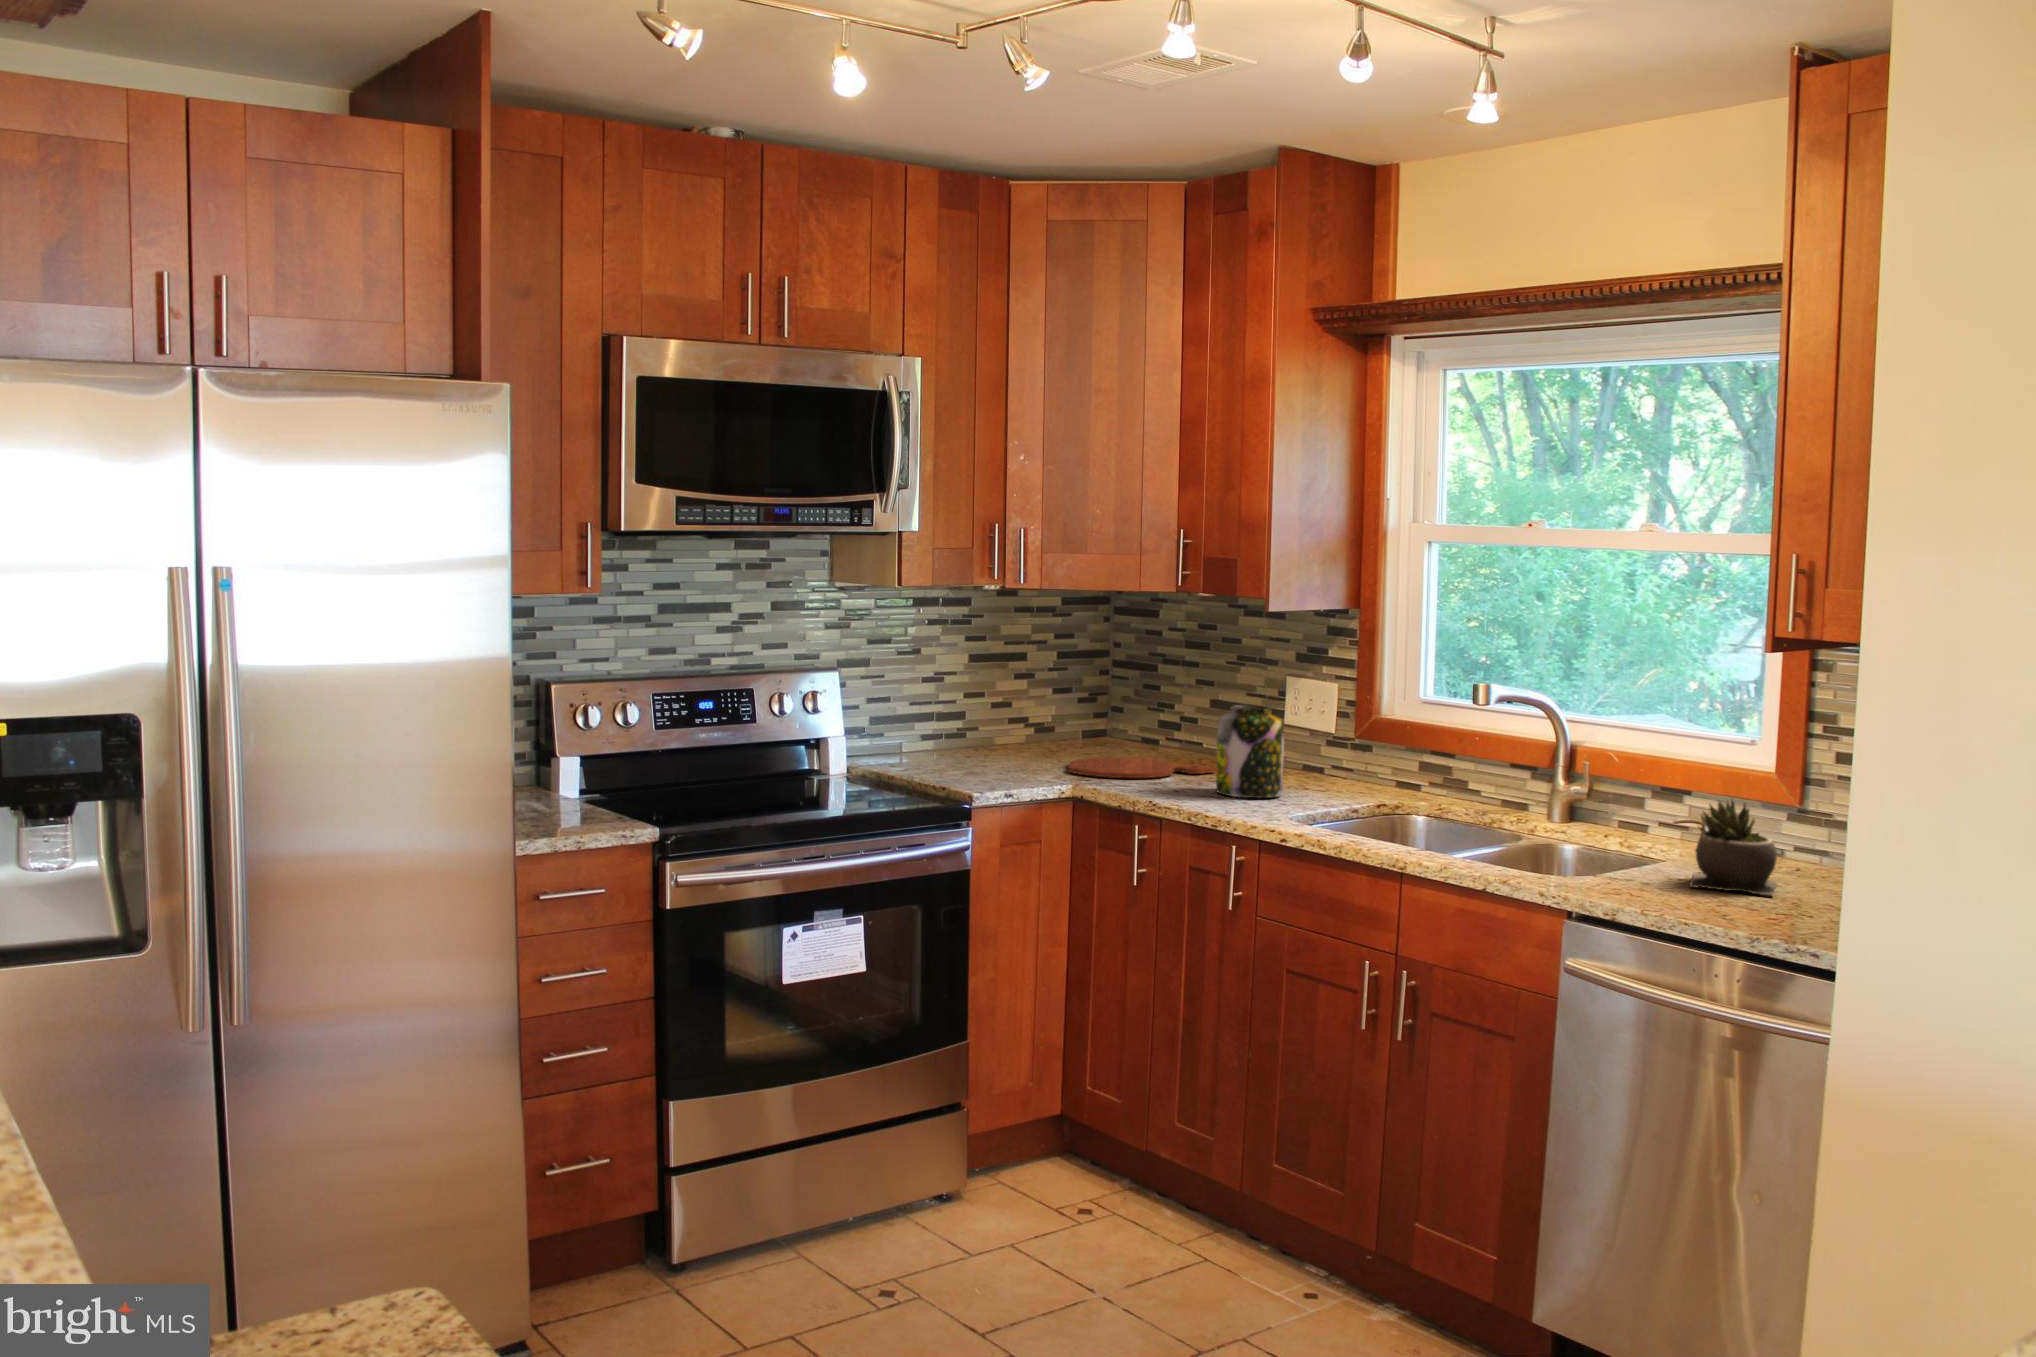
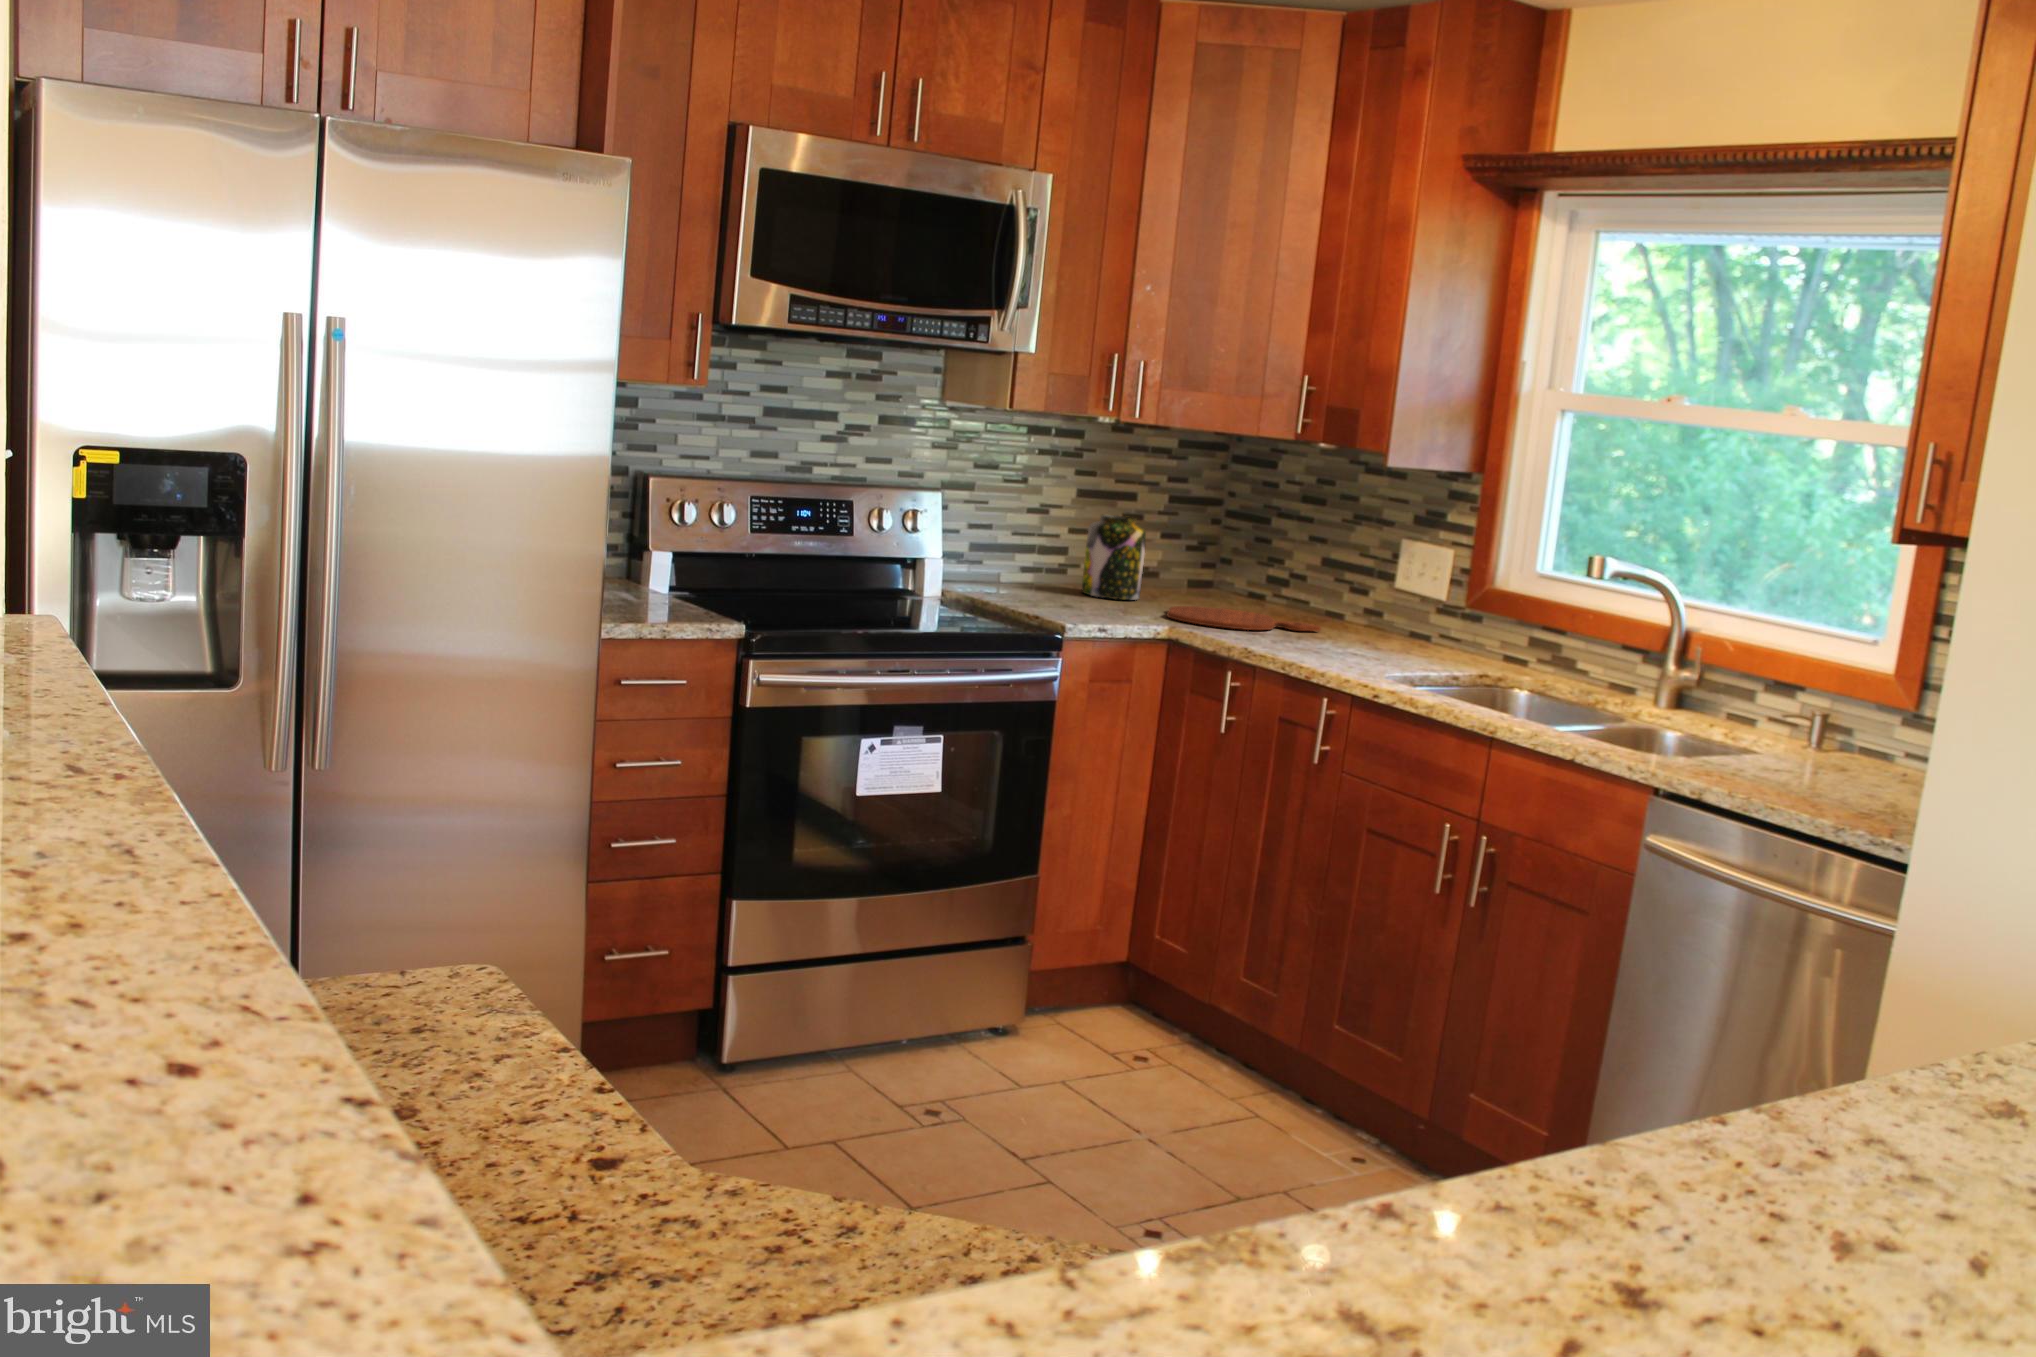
jar: present [1216,705,1284,798] -> present [1082,514,1146,600]
succulent plant: present [1689,800,1777,895] -> none [1784,692,1880,794]

